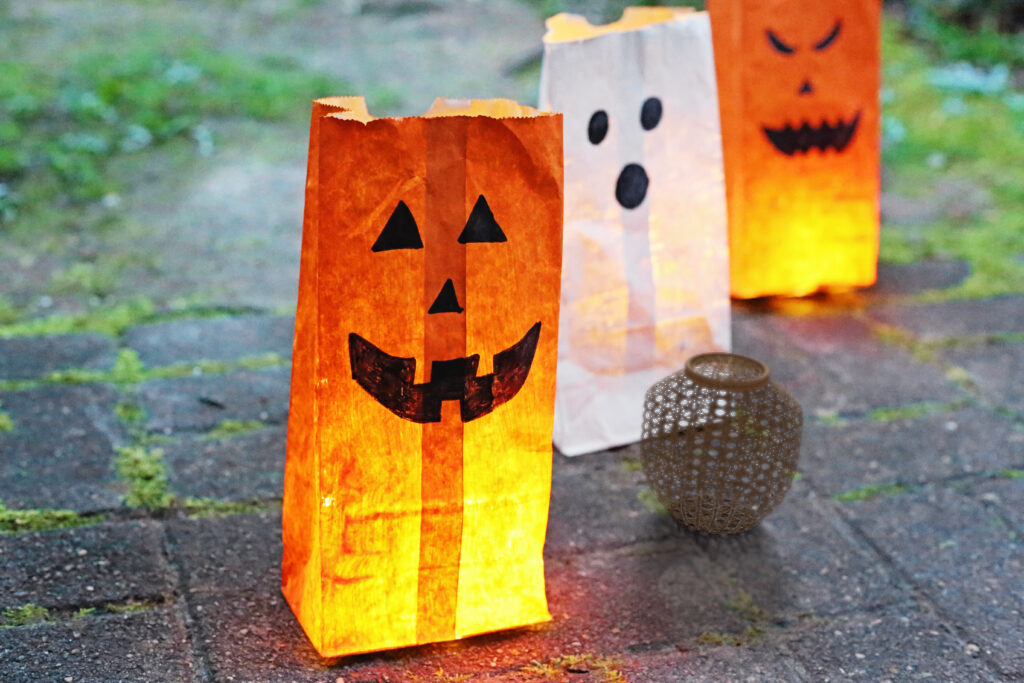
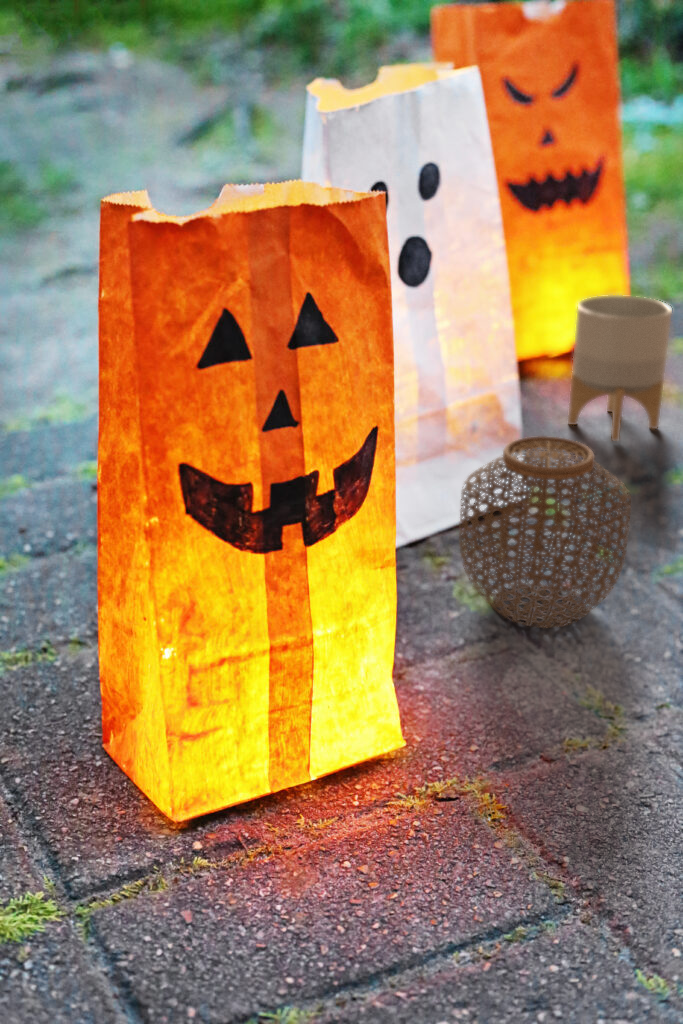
planter: none [788,231,894,372] -> present [568,295,672,441]

